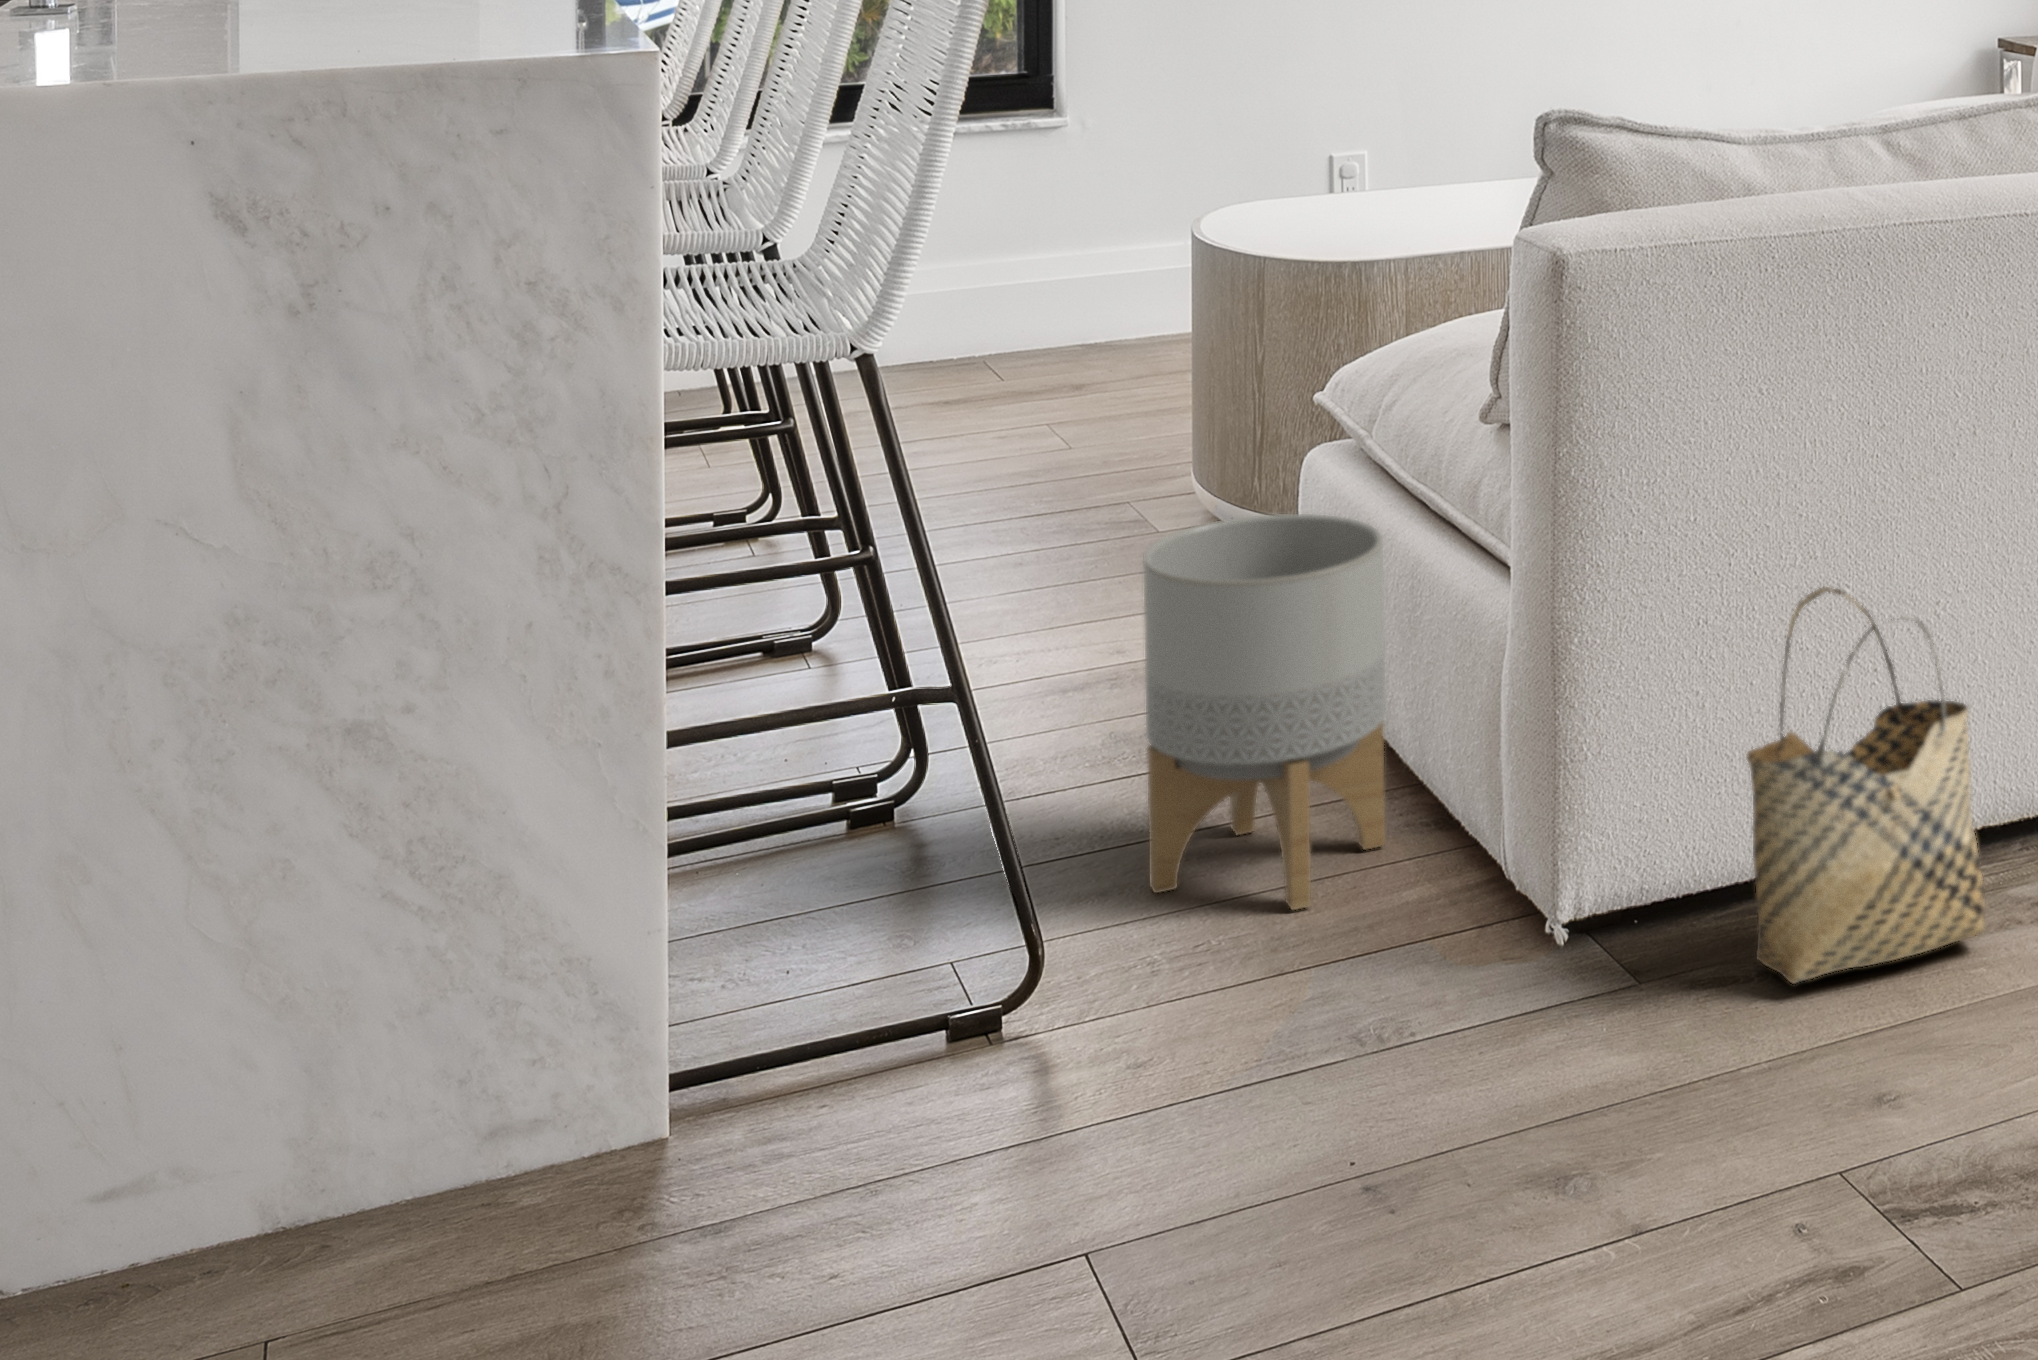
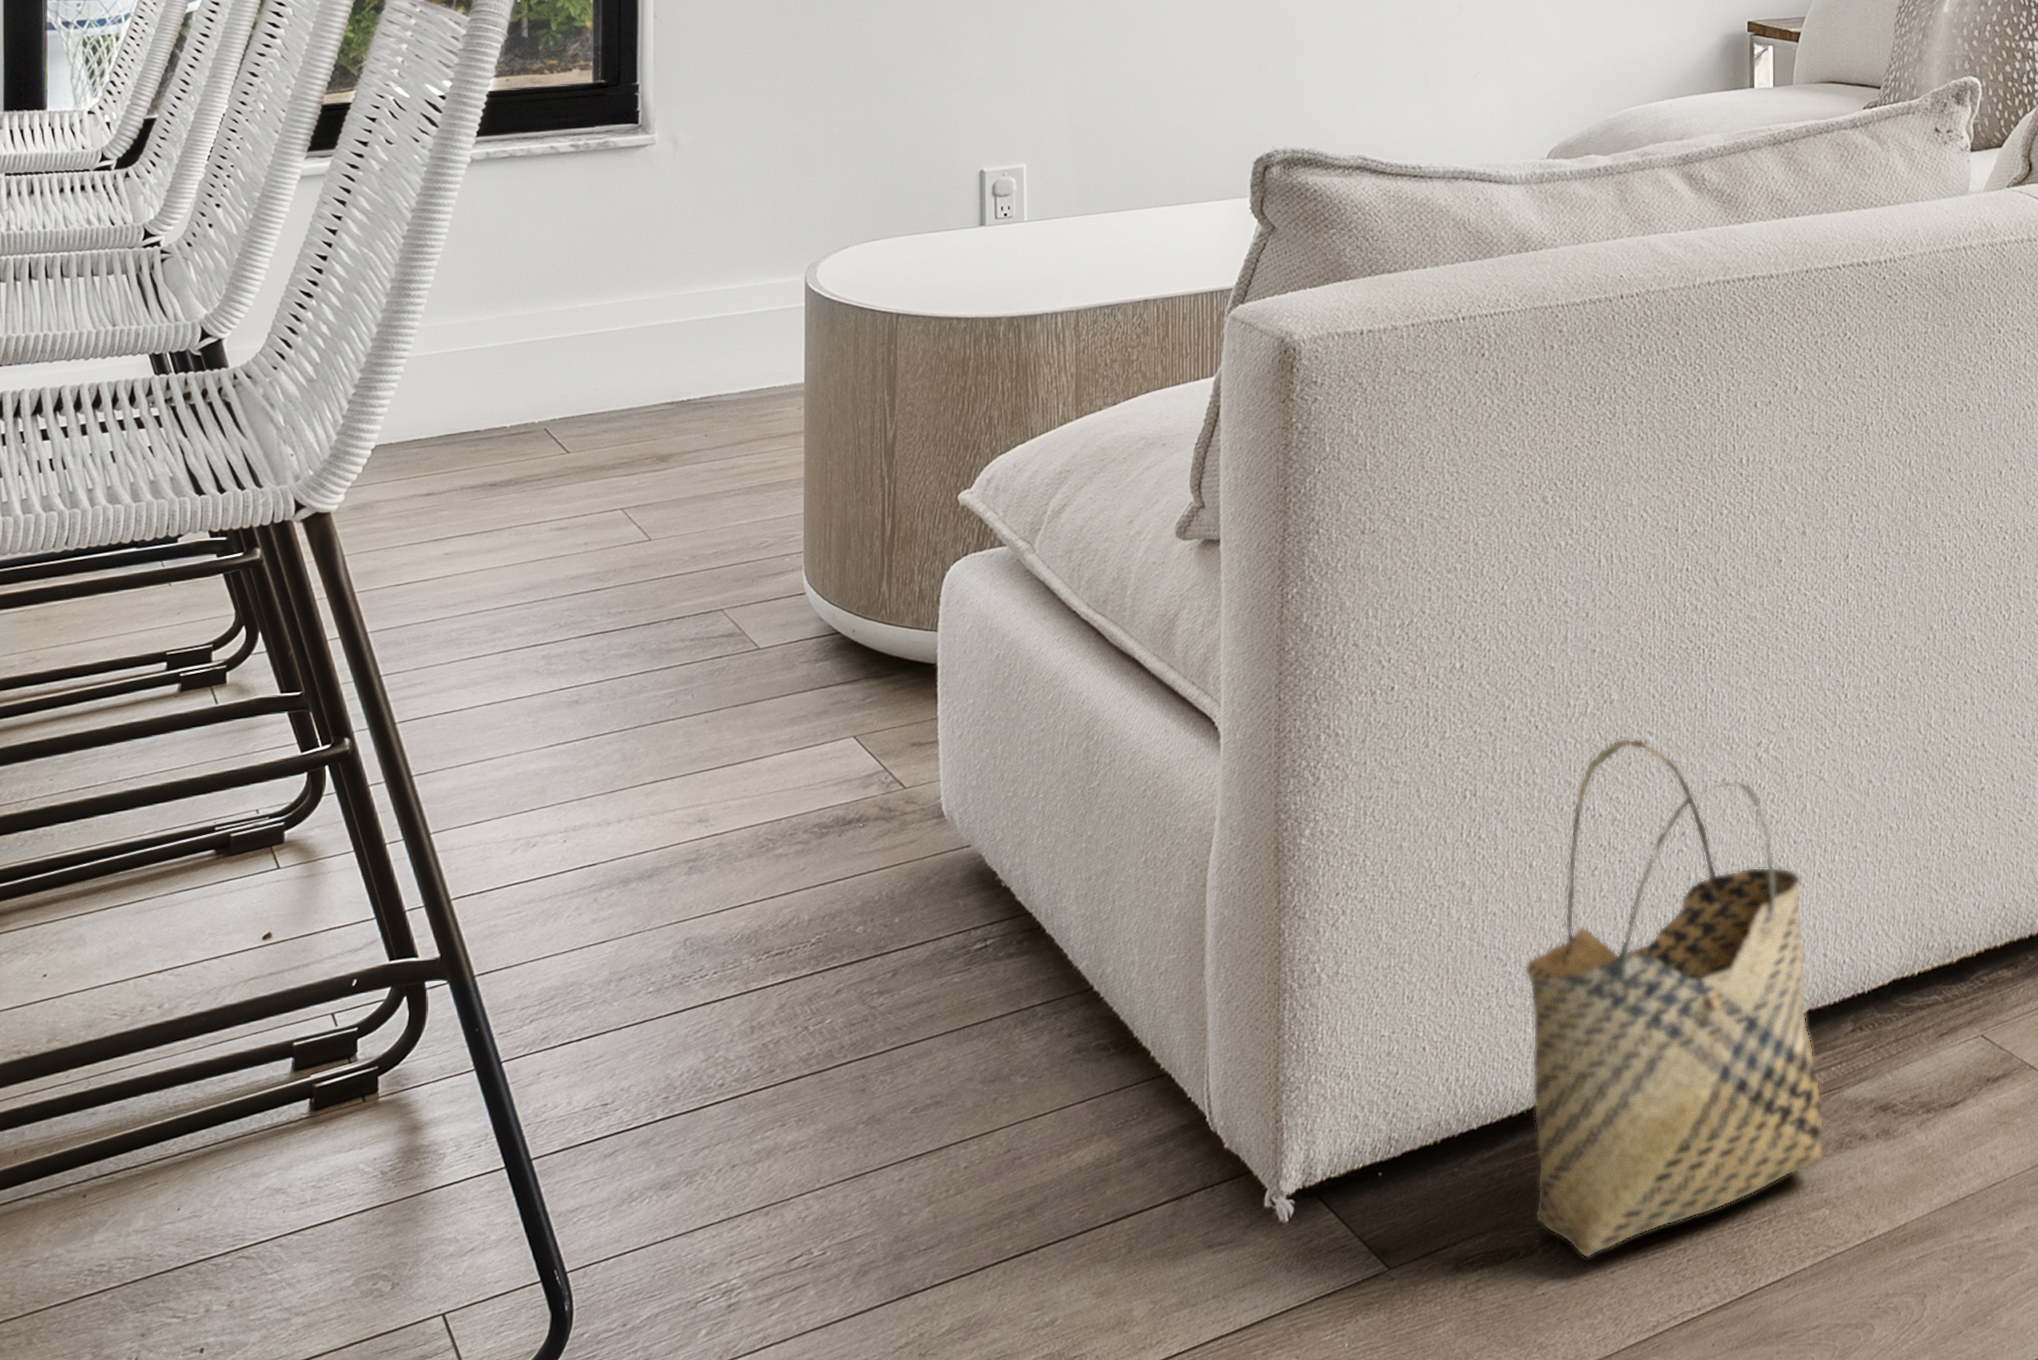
planter: present [1143,514,1385,910] -> none [726,663,1052,1190]

